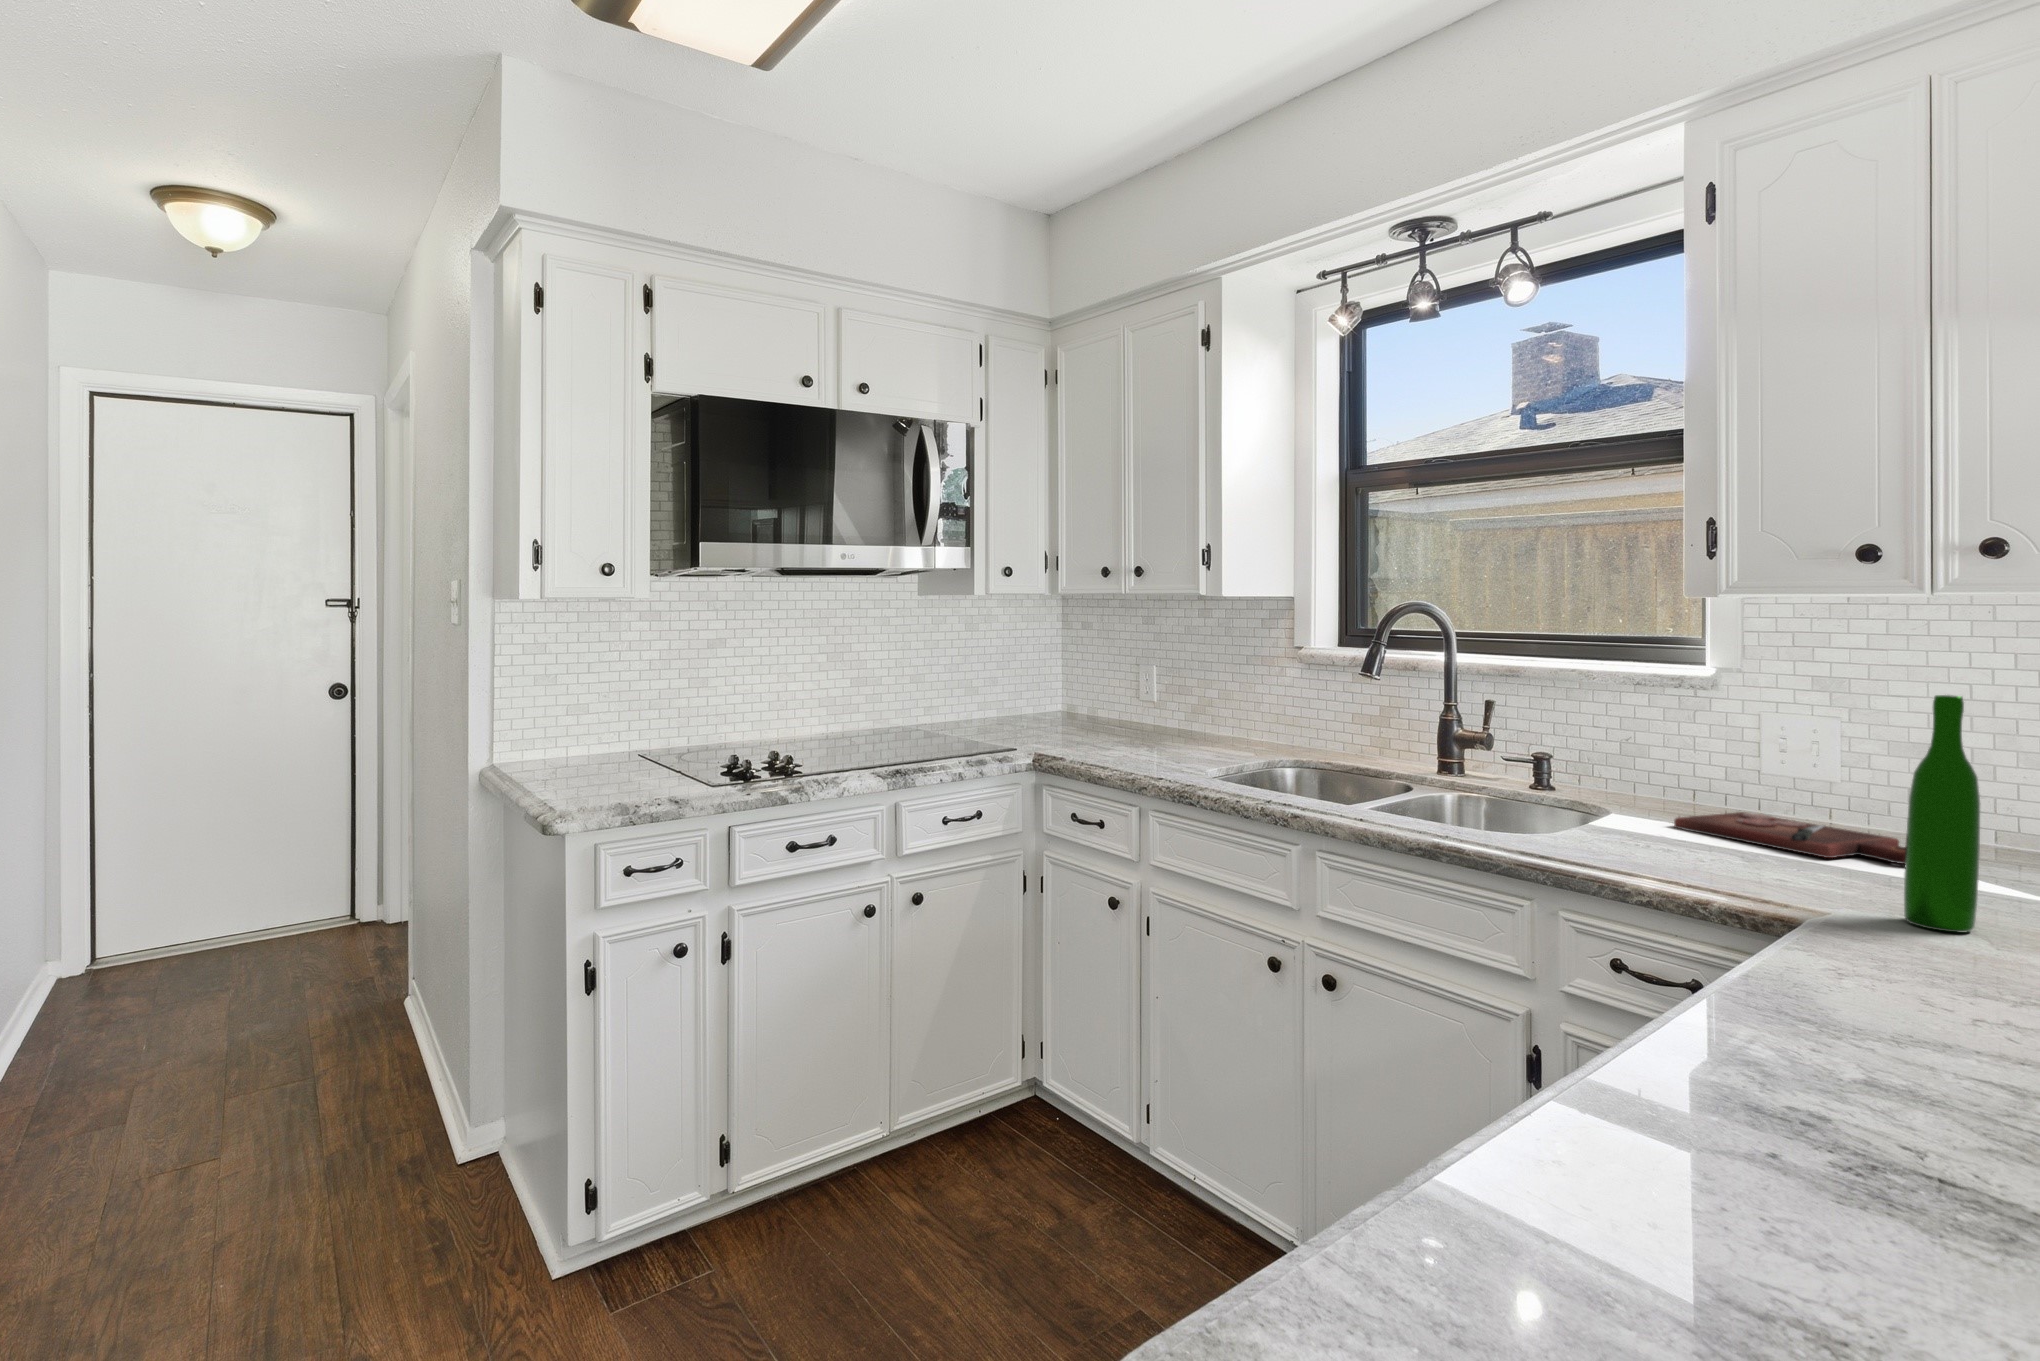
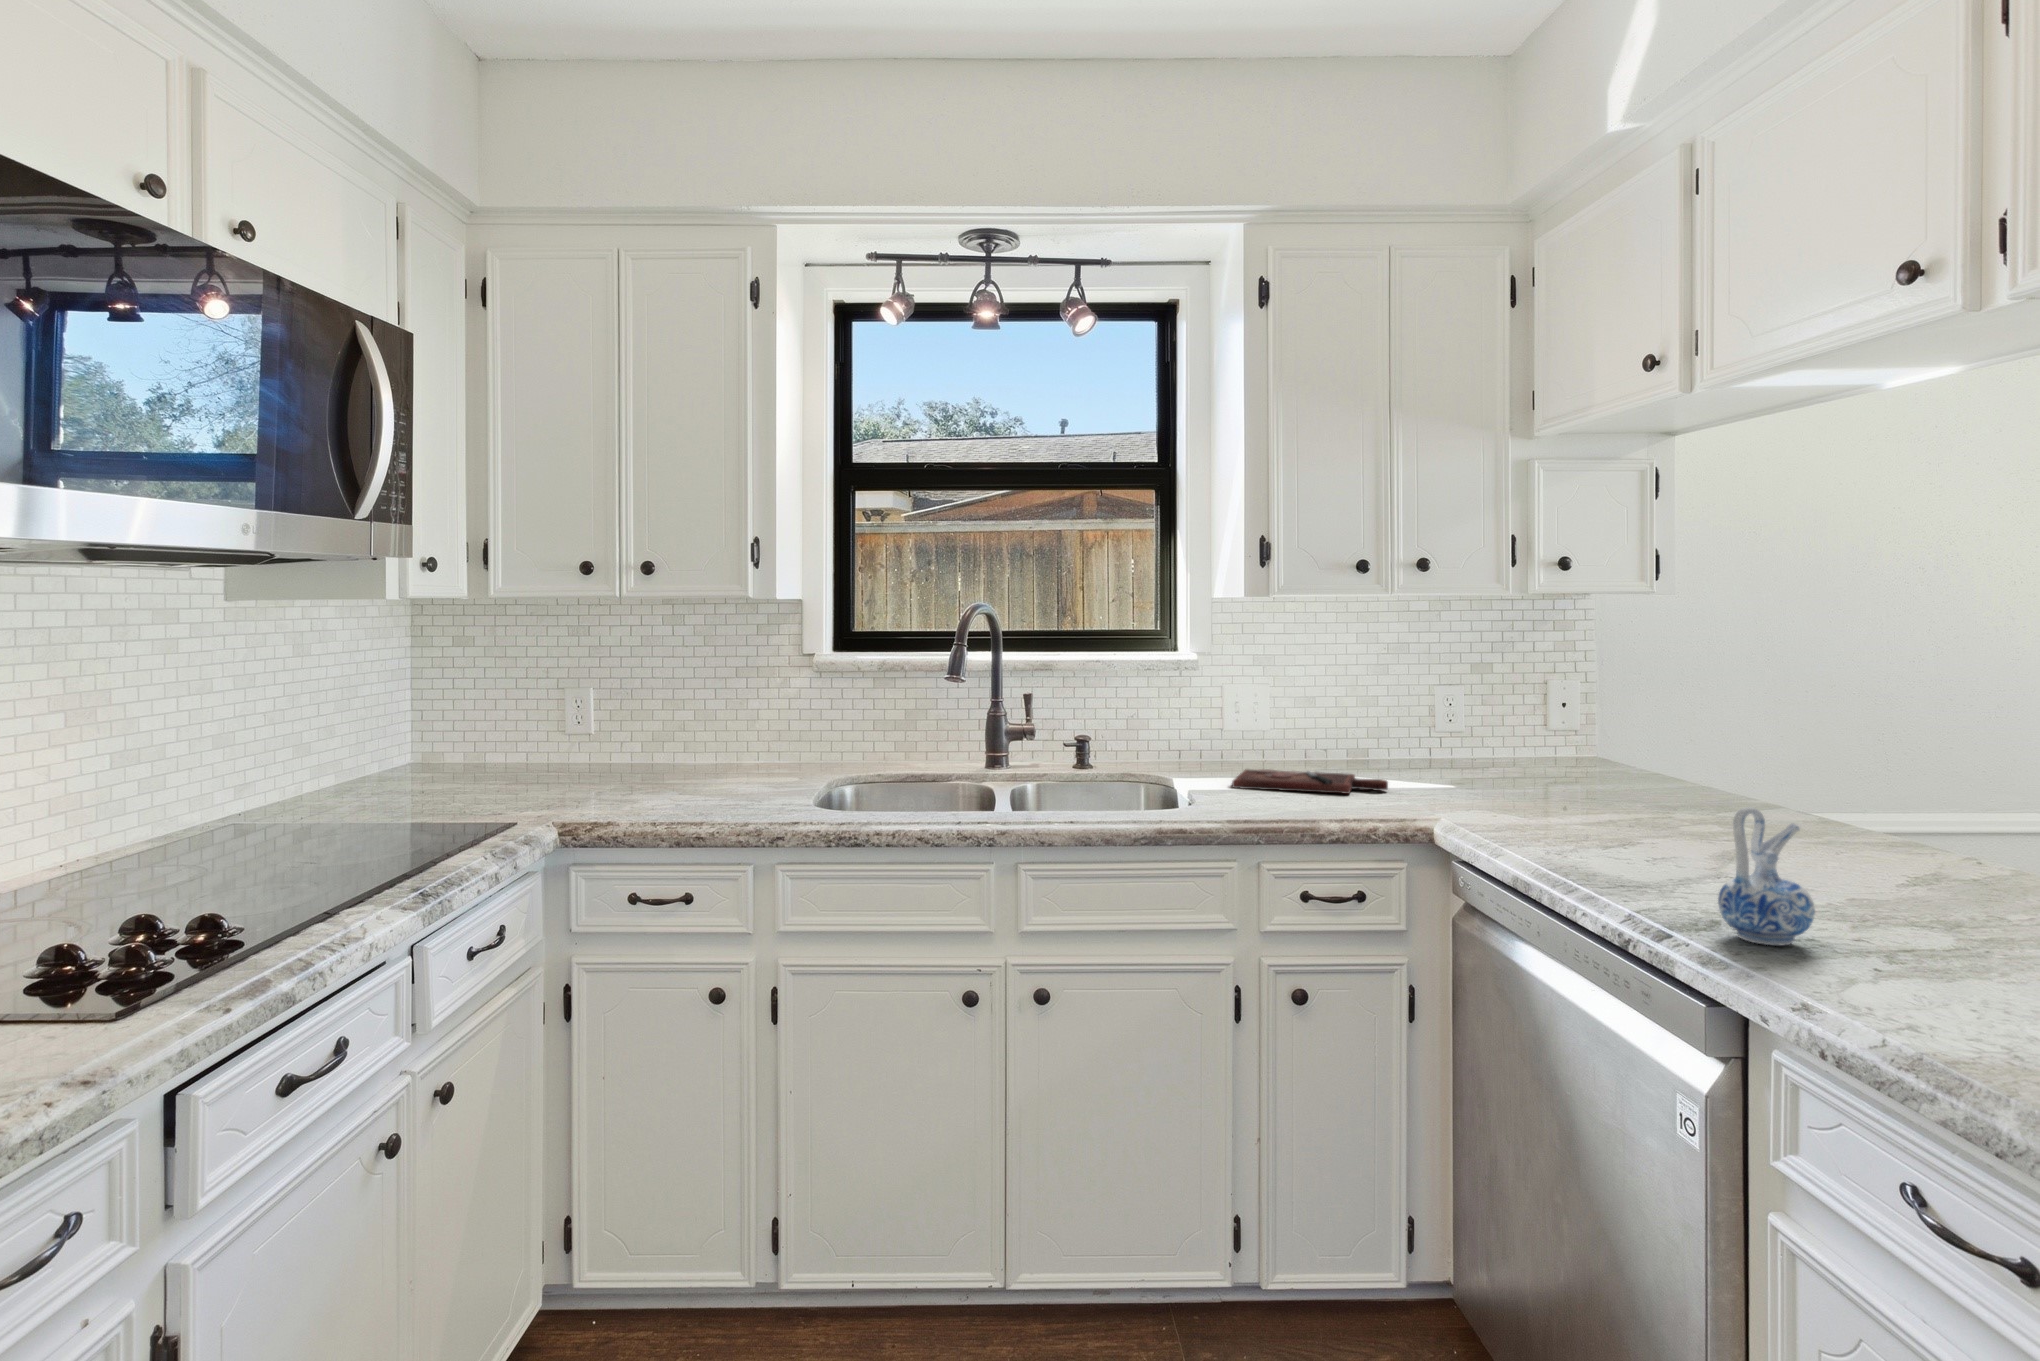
wine bottle: present [1904,695,1981,932] -> none [1466,673,1505,827]
ceramic pitcher: none [1771,907,1955,1168] -> present [1718,807,1815,945]

